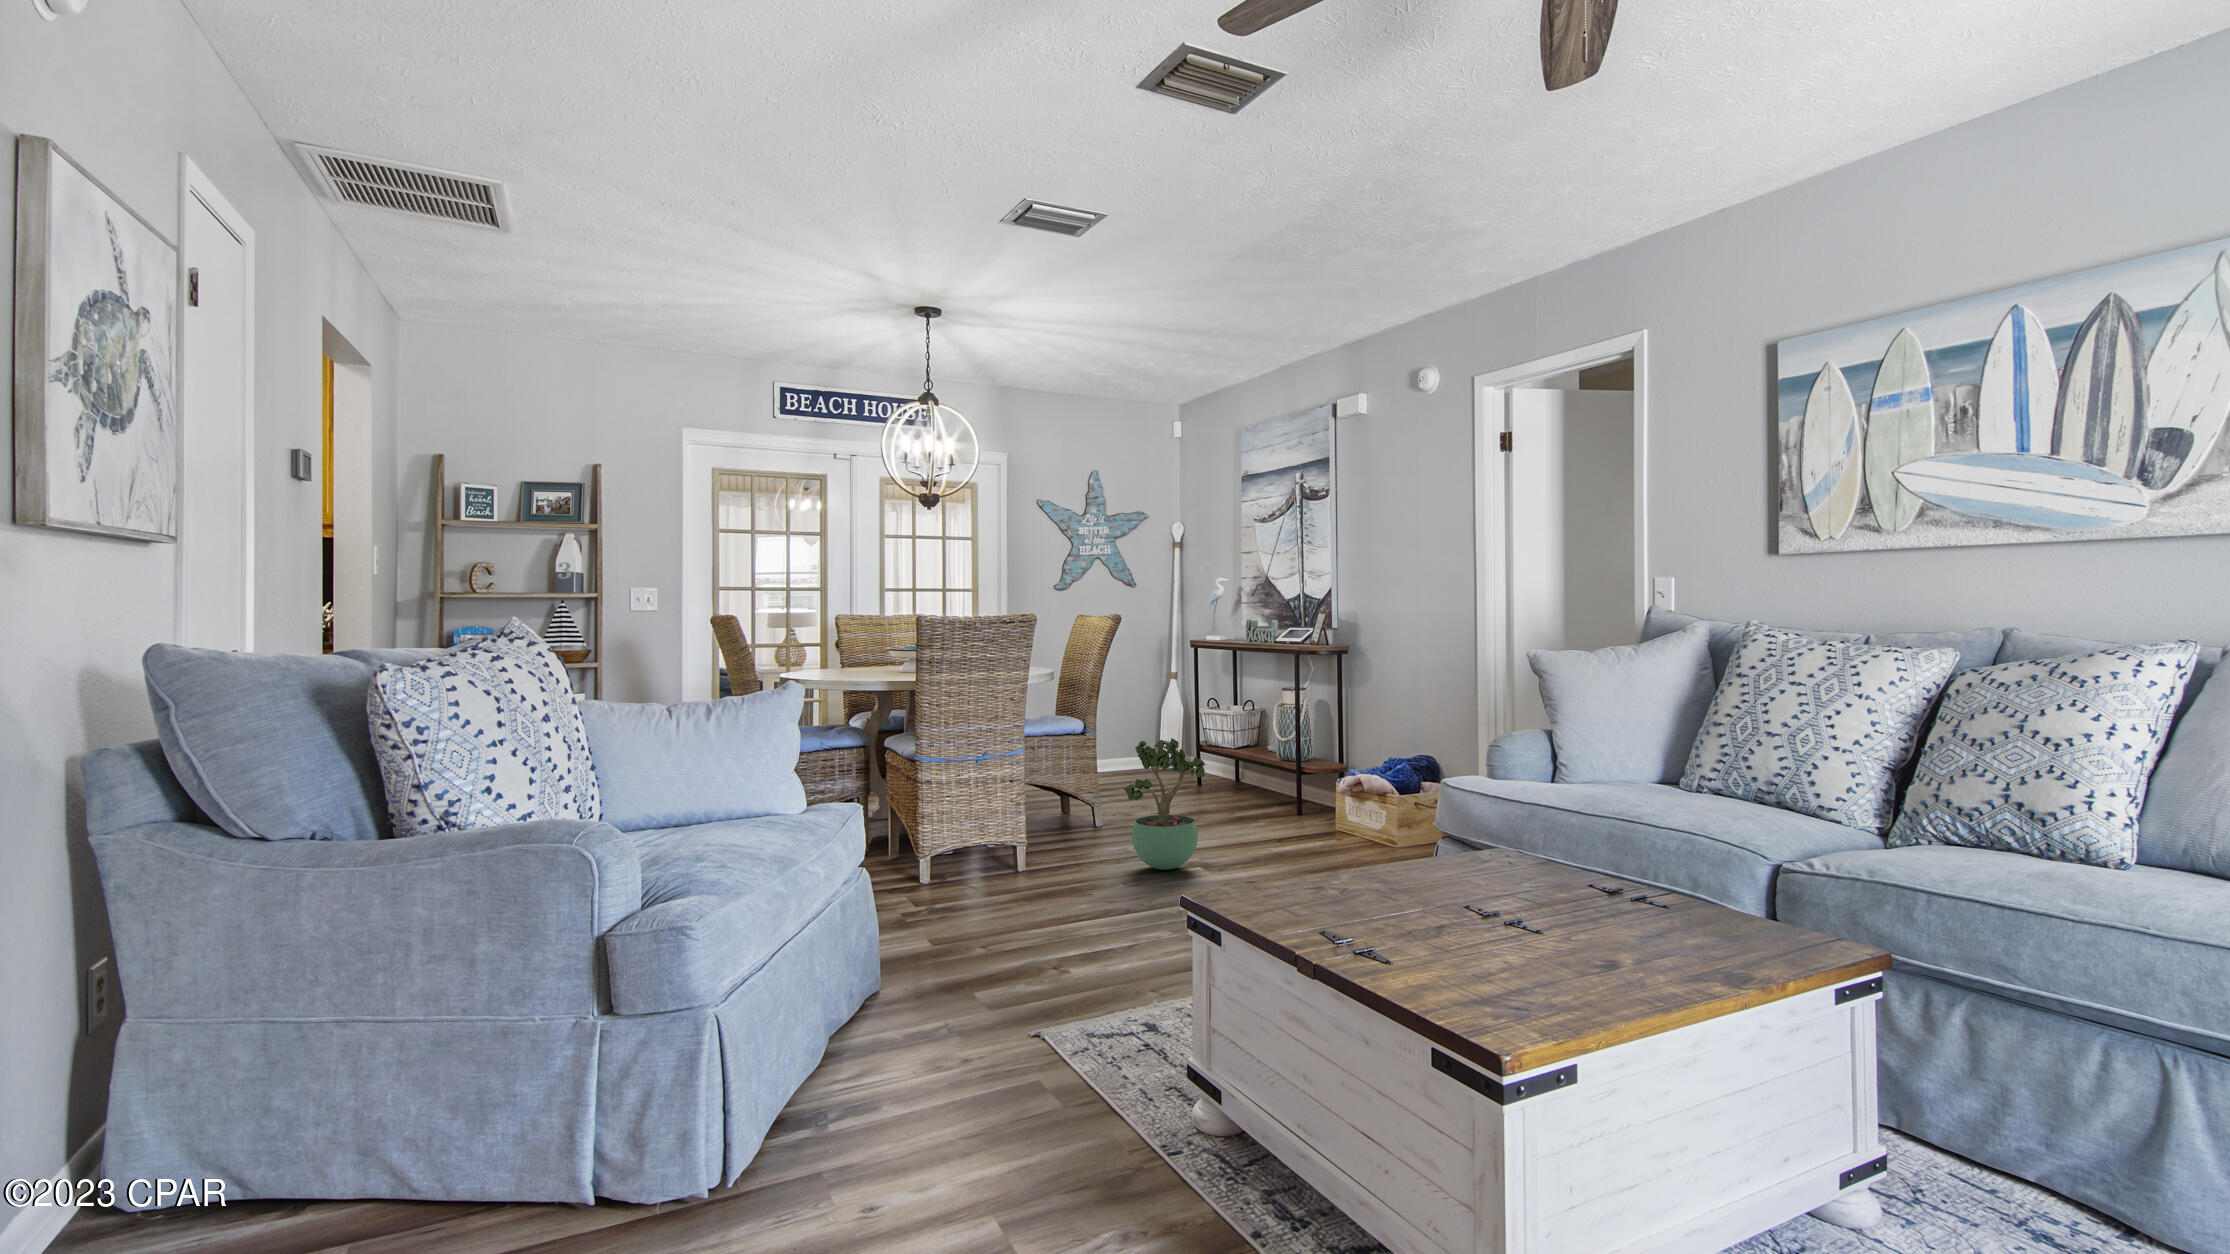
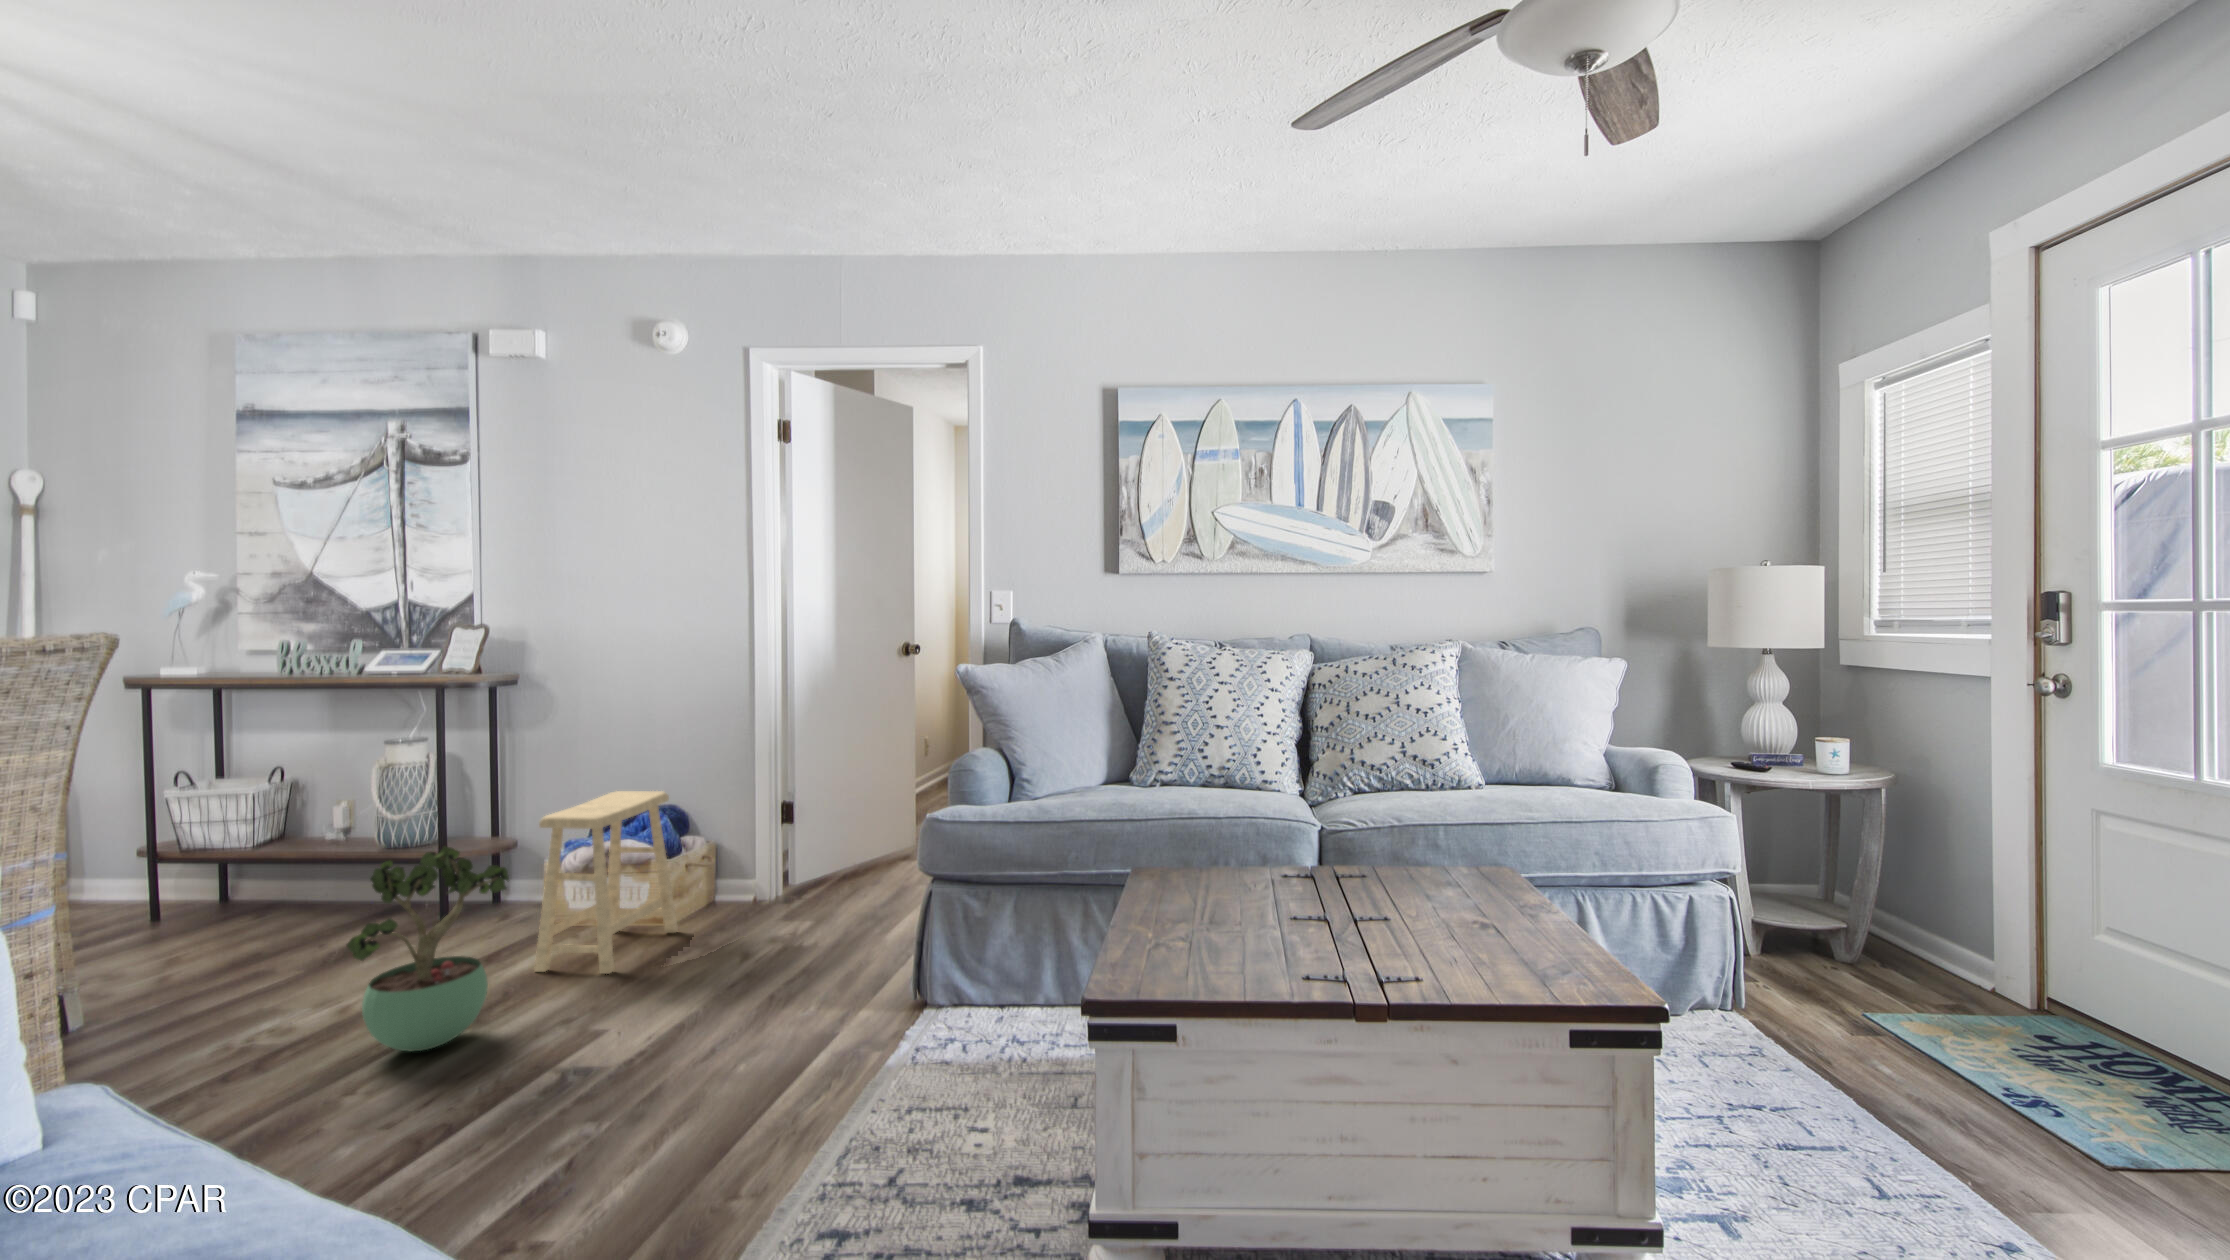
footstool: none [1264,737,1369,866] -> present [535,791,678,974]

